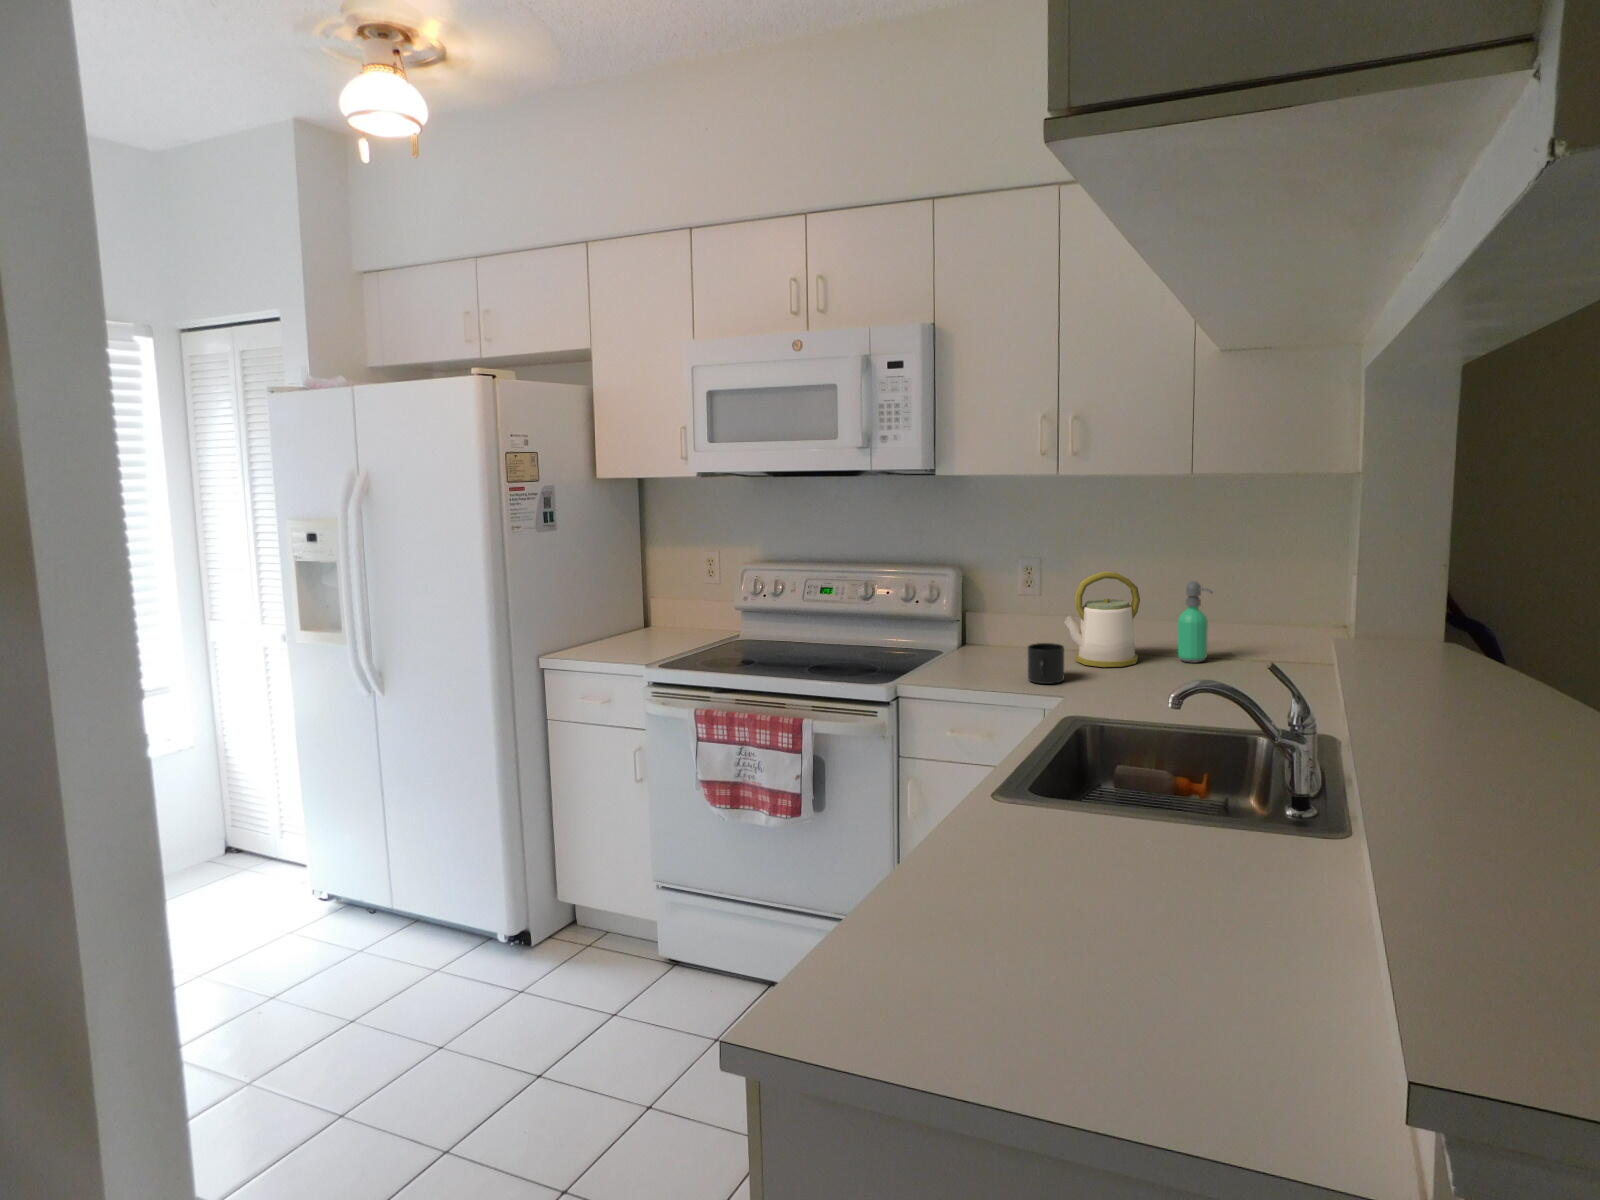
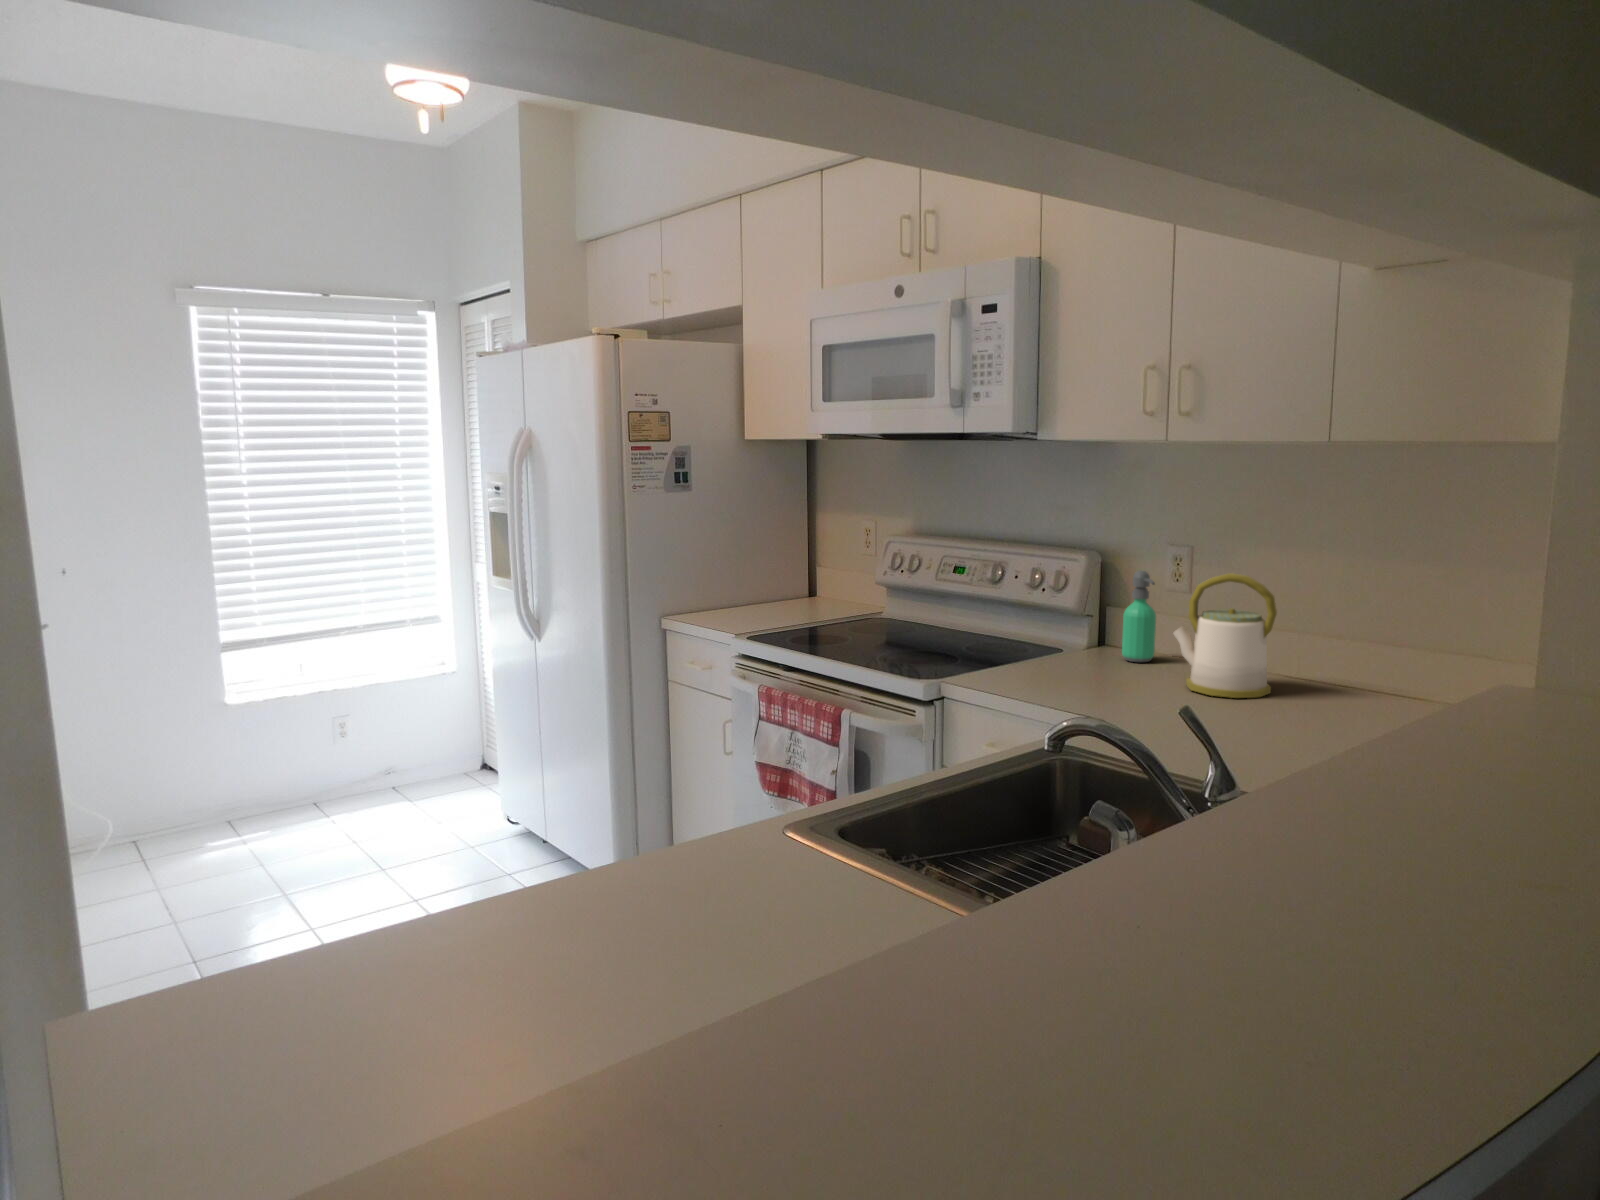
soap dispenser: present [1178,581,1212,663] -> present [1122,570,1156,662]
mug: present [1028,643,1064,684] -> none [1094,654,1143,705]

